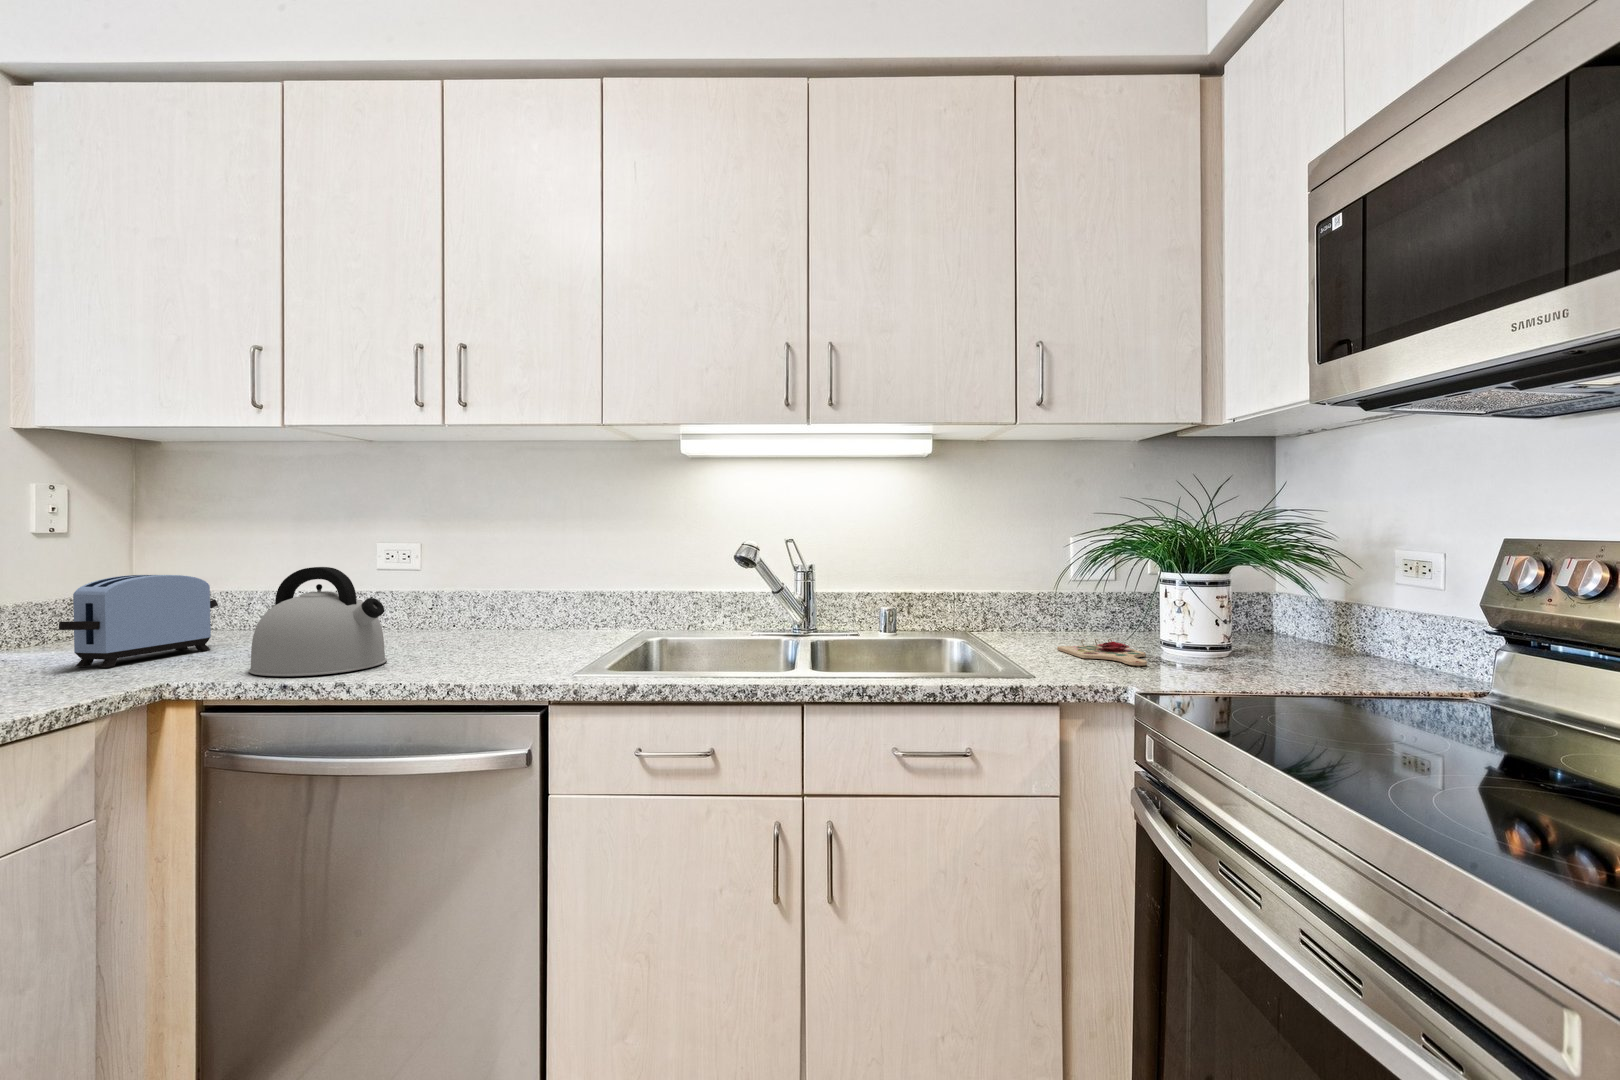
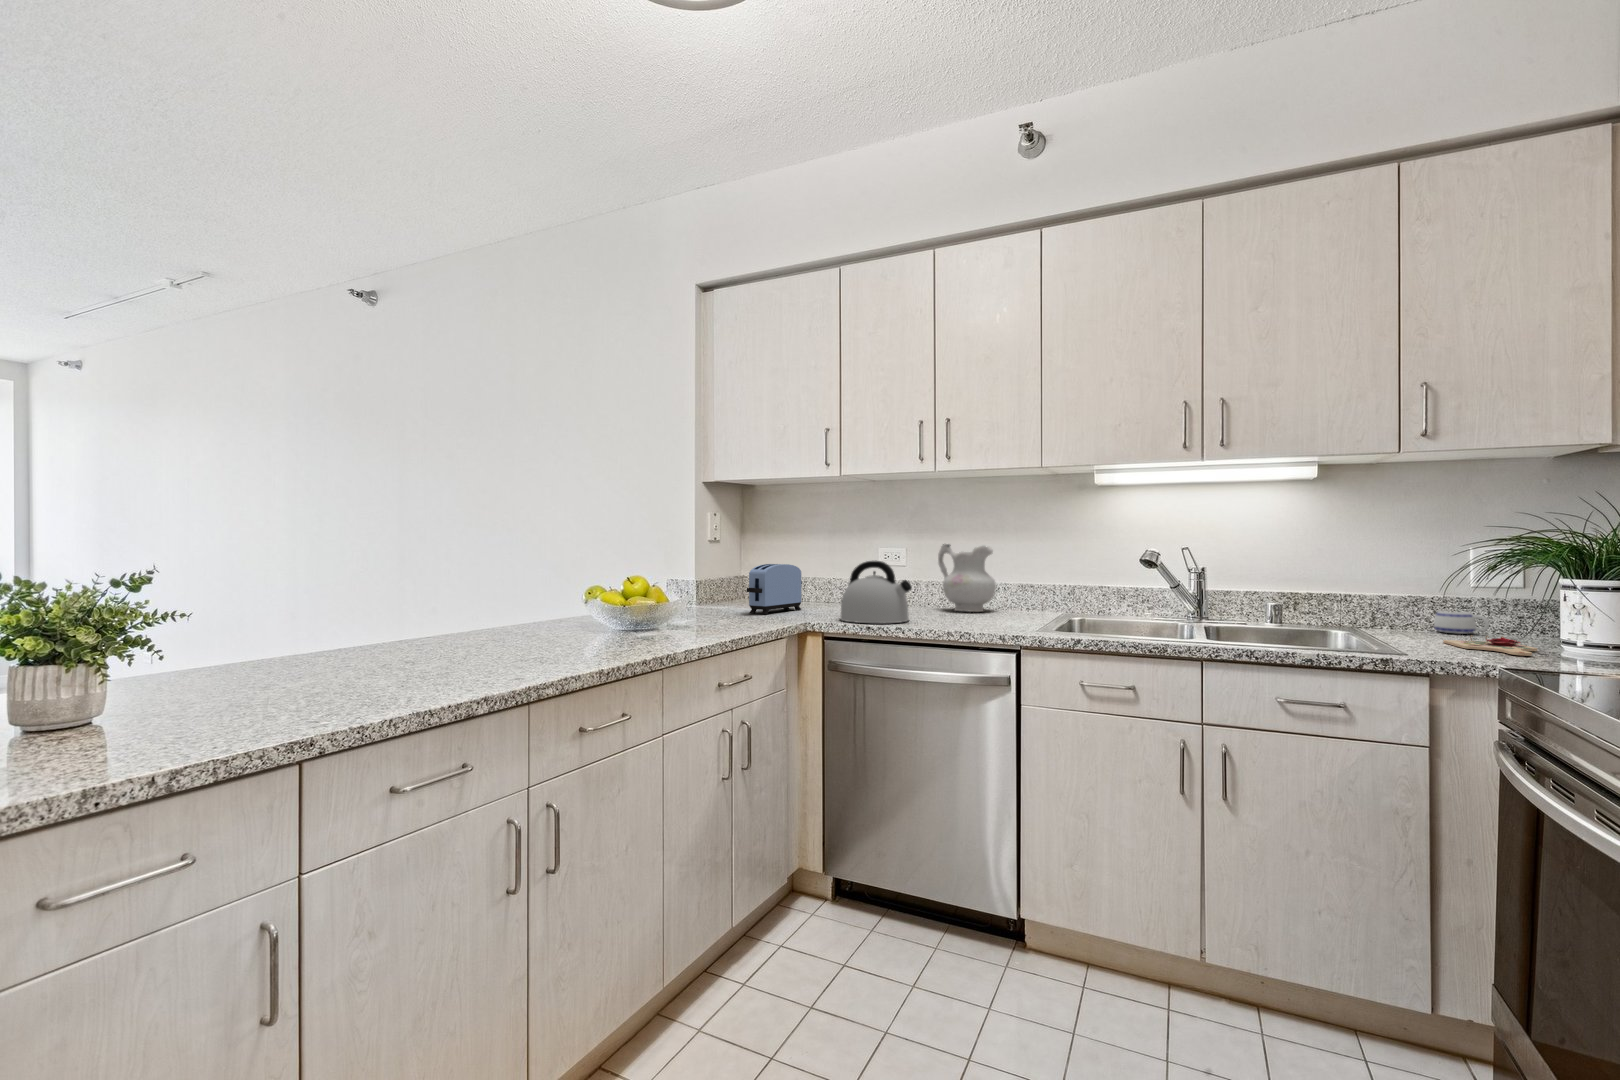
ceramic pitcher: none [465,536,550,636] -> present [938,544,996,612]
mug: none [1040,607,1089,633] -> present [1434,611,1489,634]

